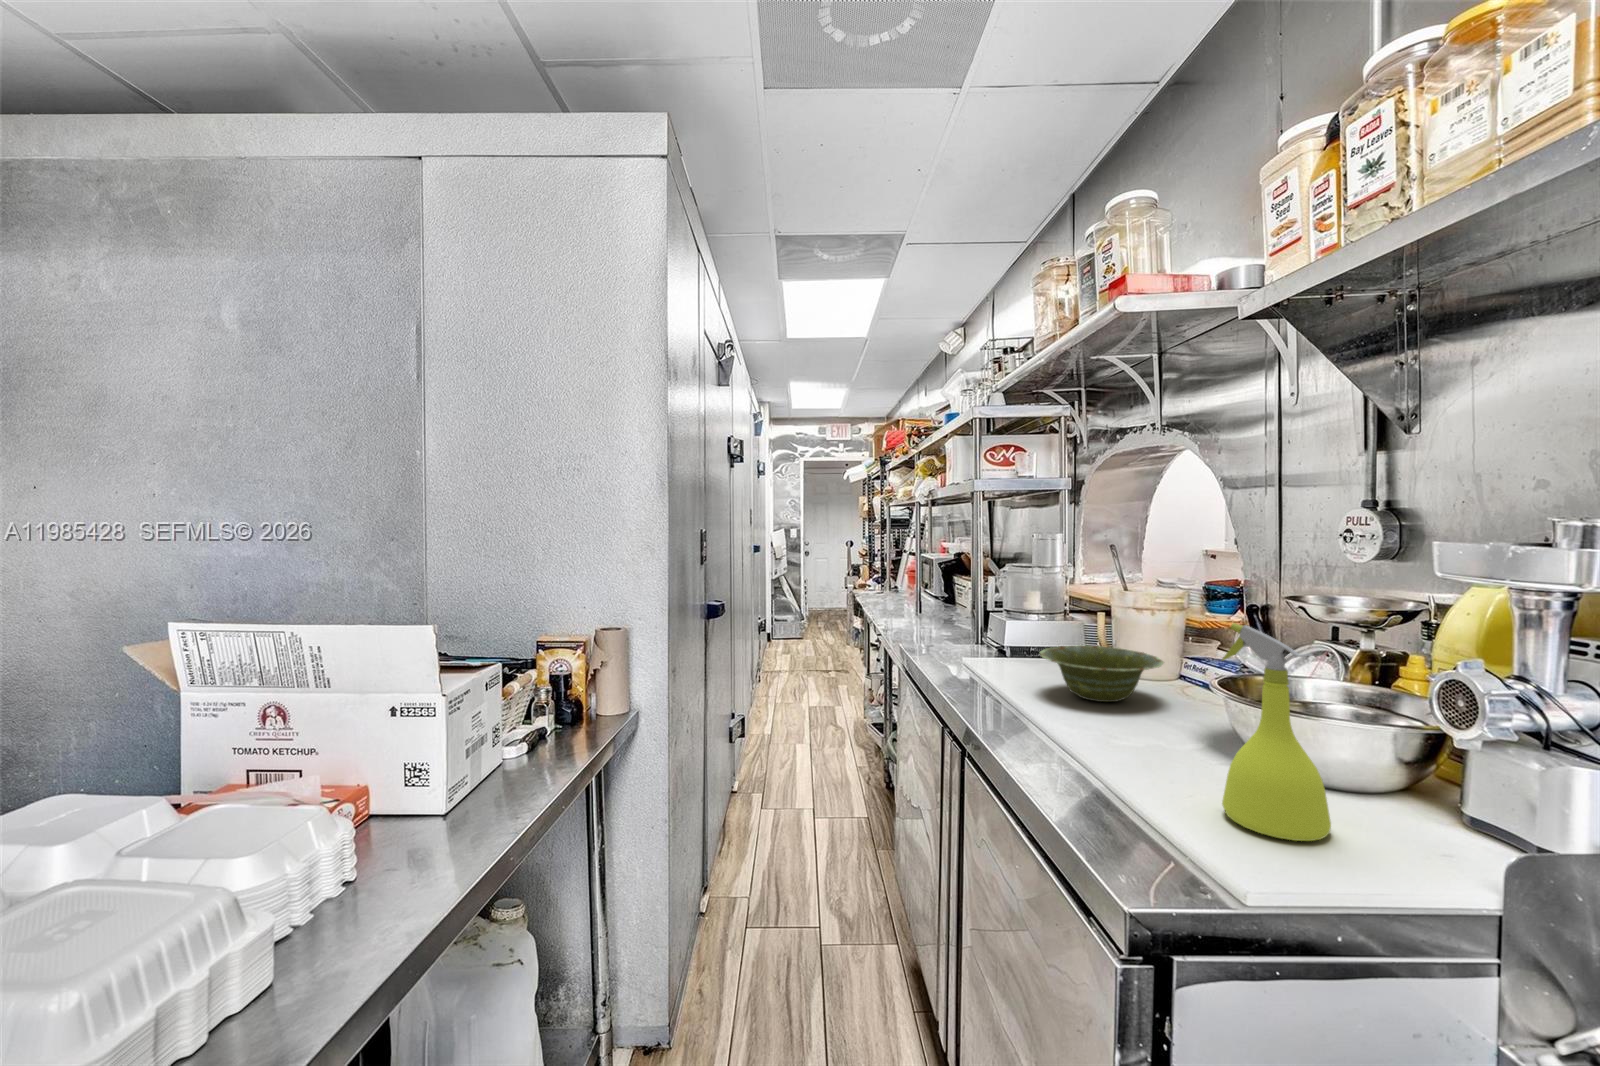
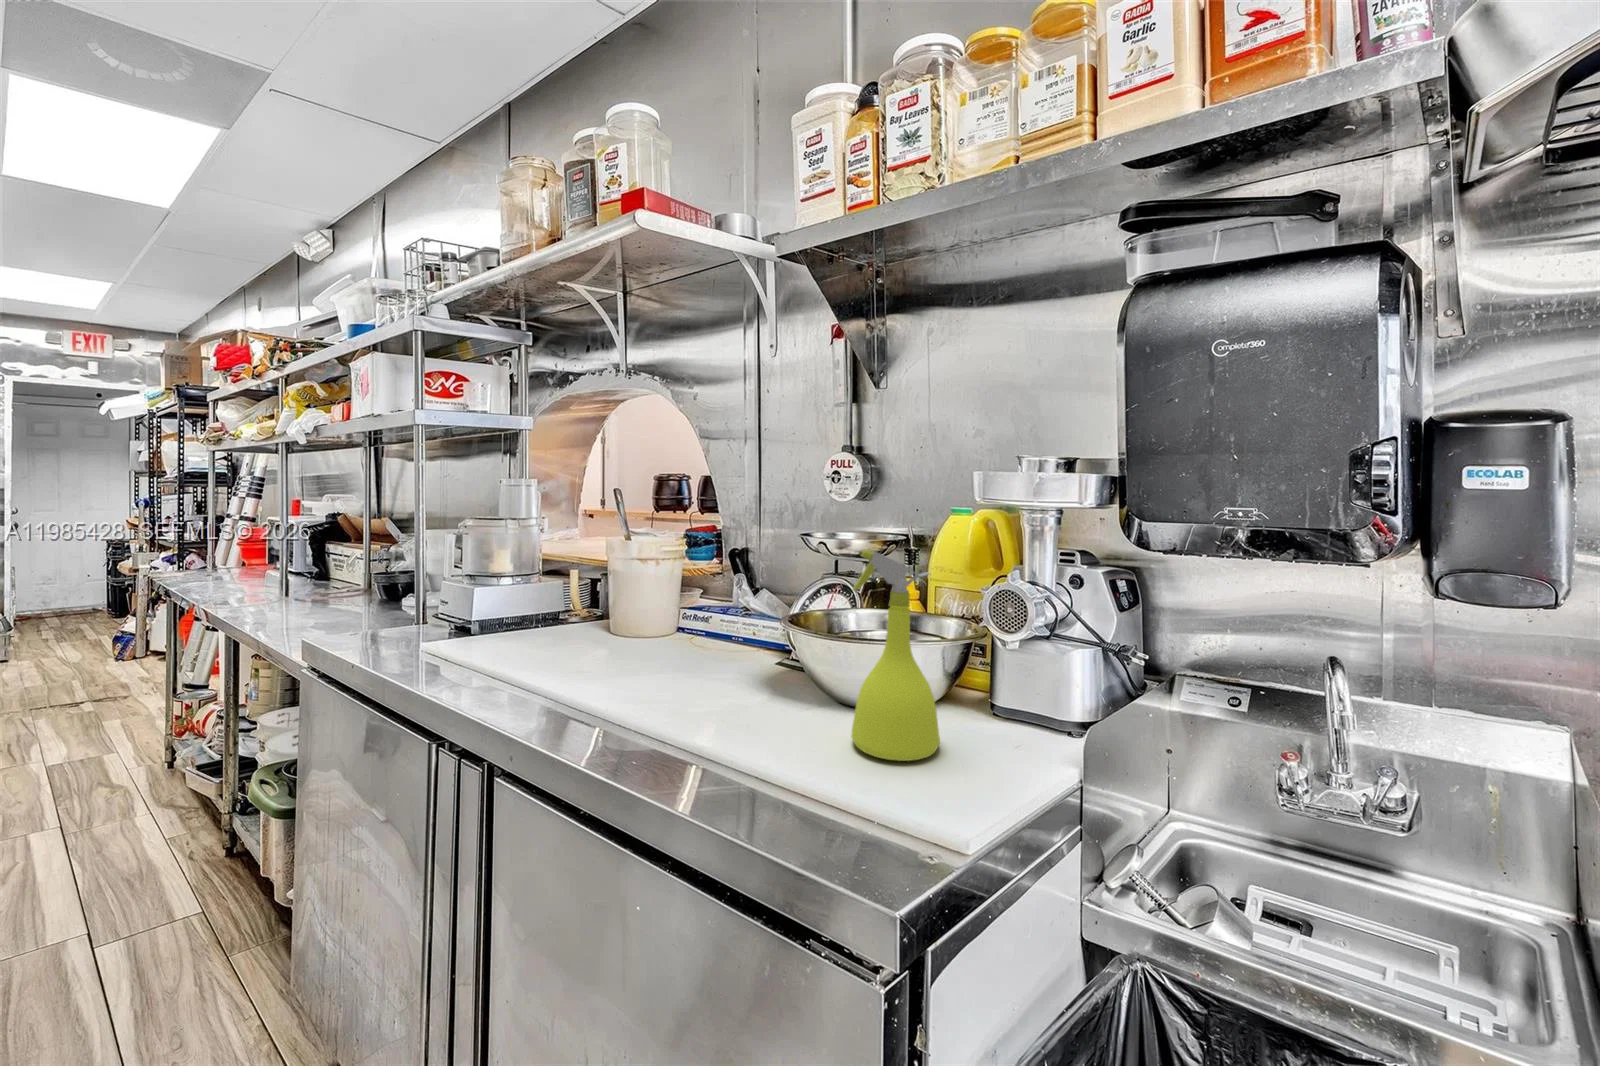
dish: present [1040,645,1164,702] -> none [558,601,693,664]

